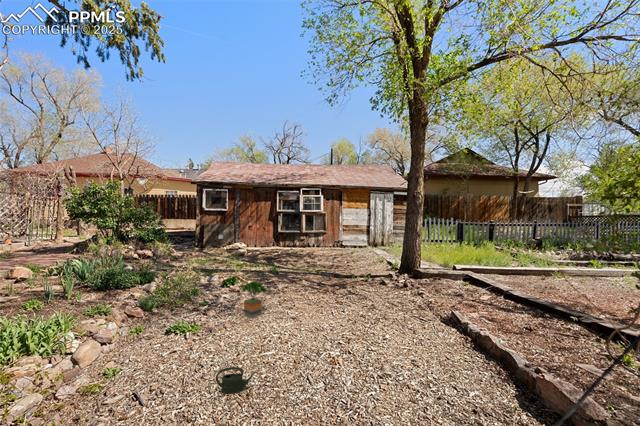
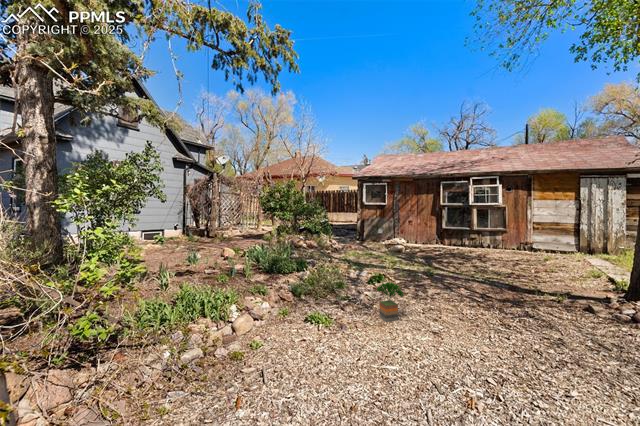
watering can: present [216,367,257,393] -> none [323,372,364,402]

